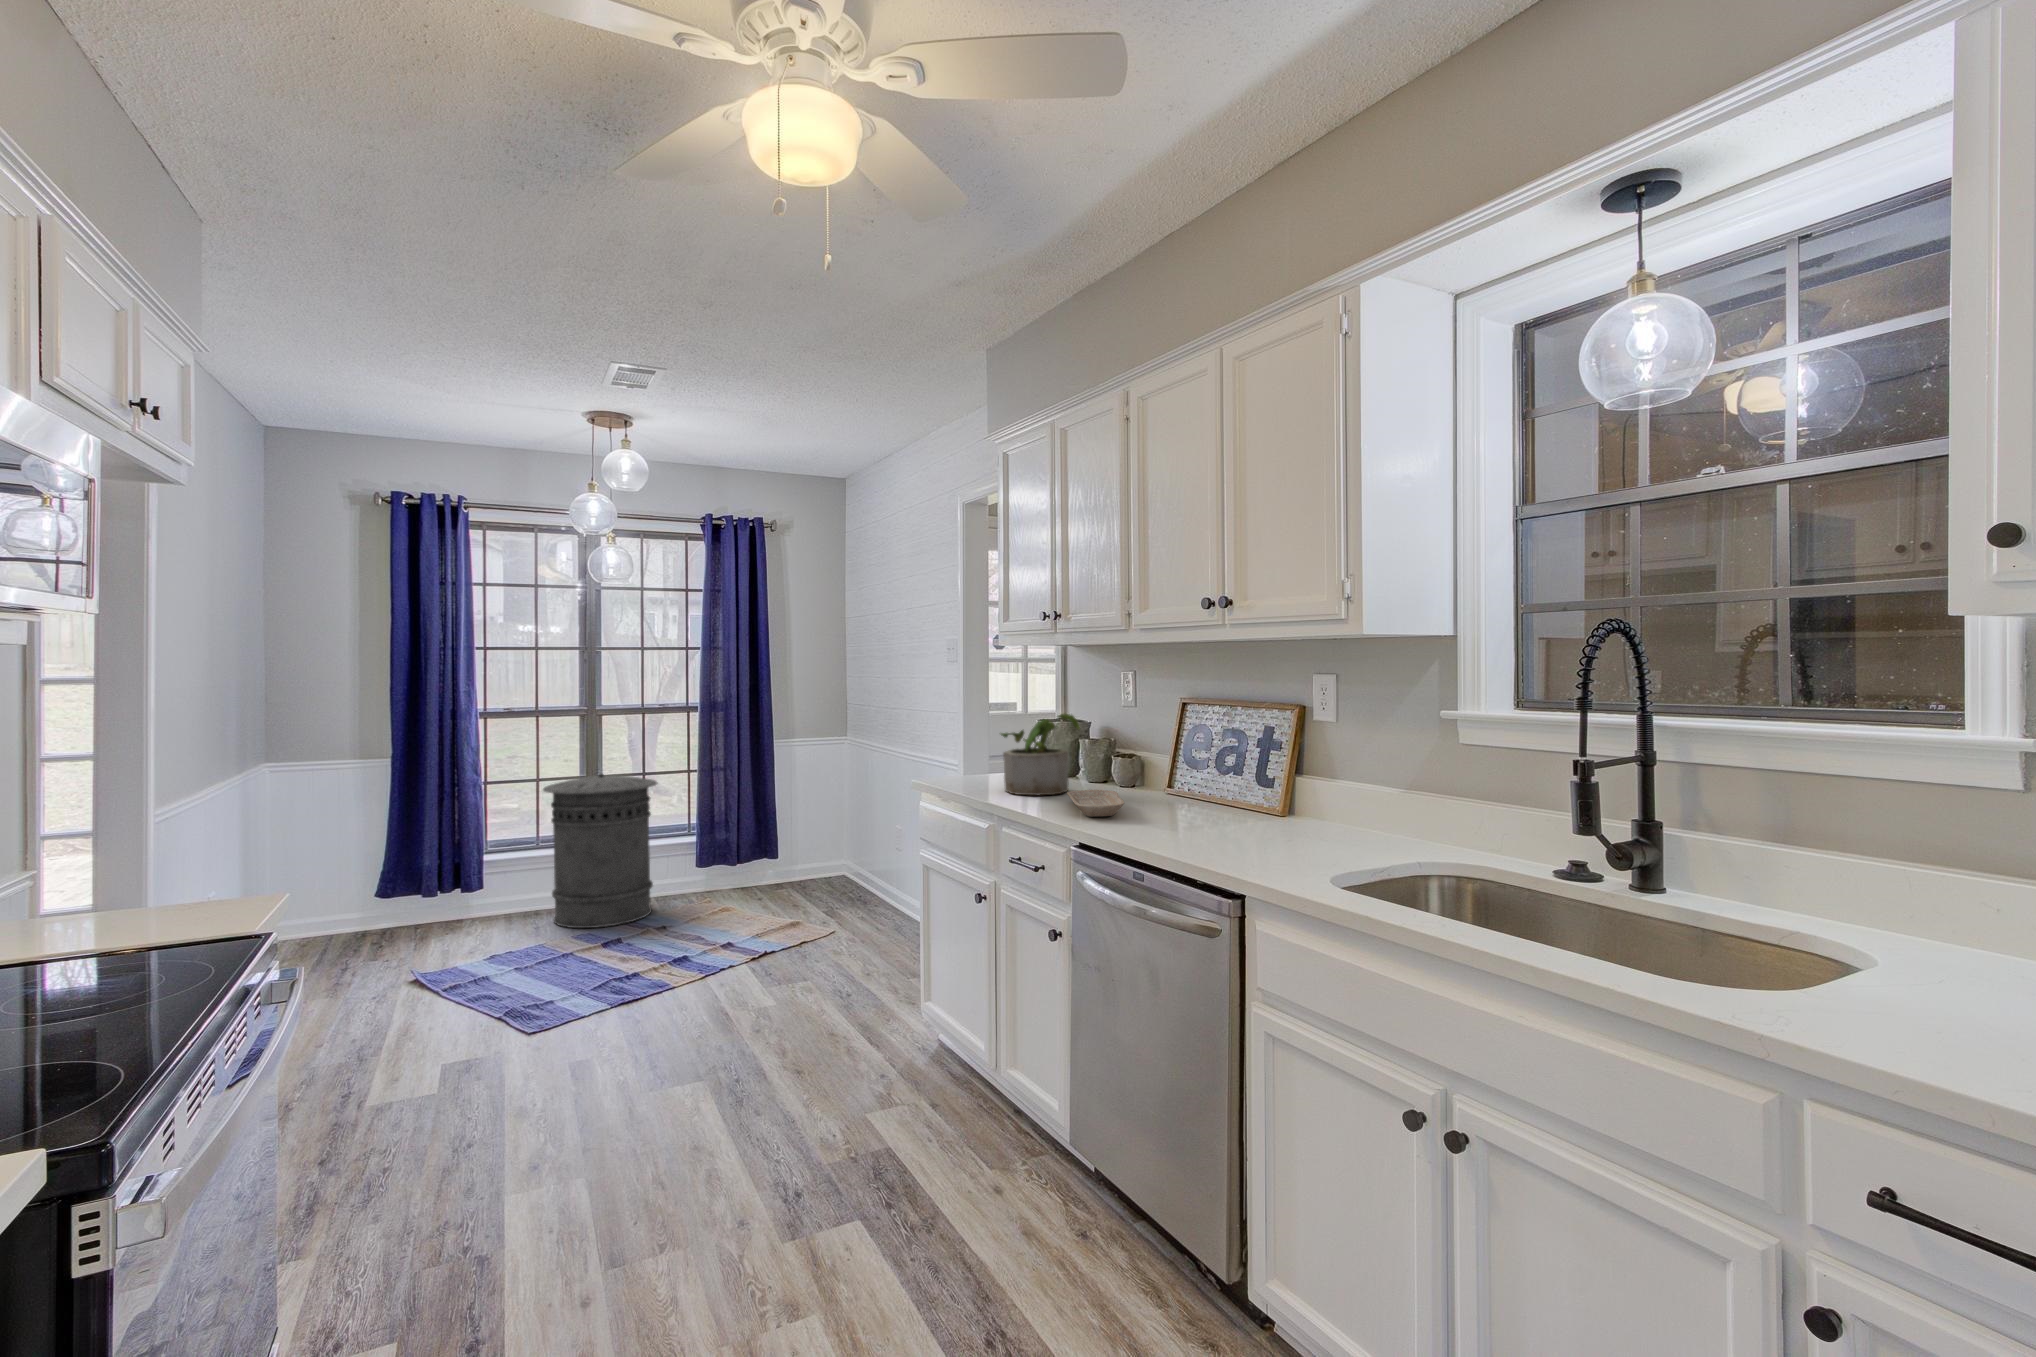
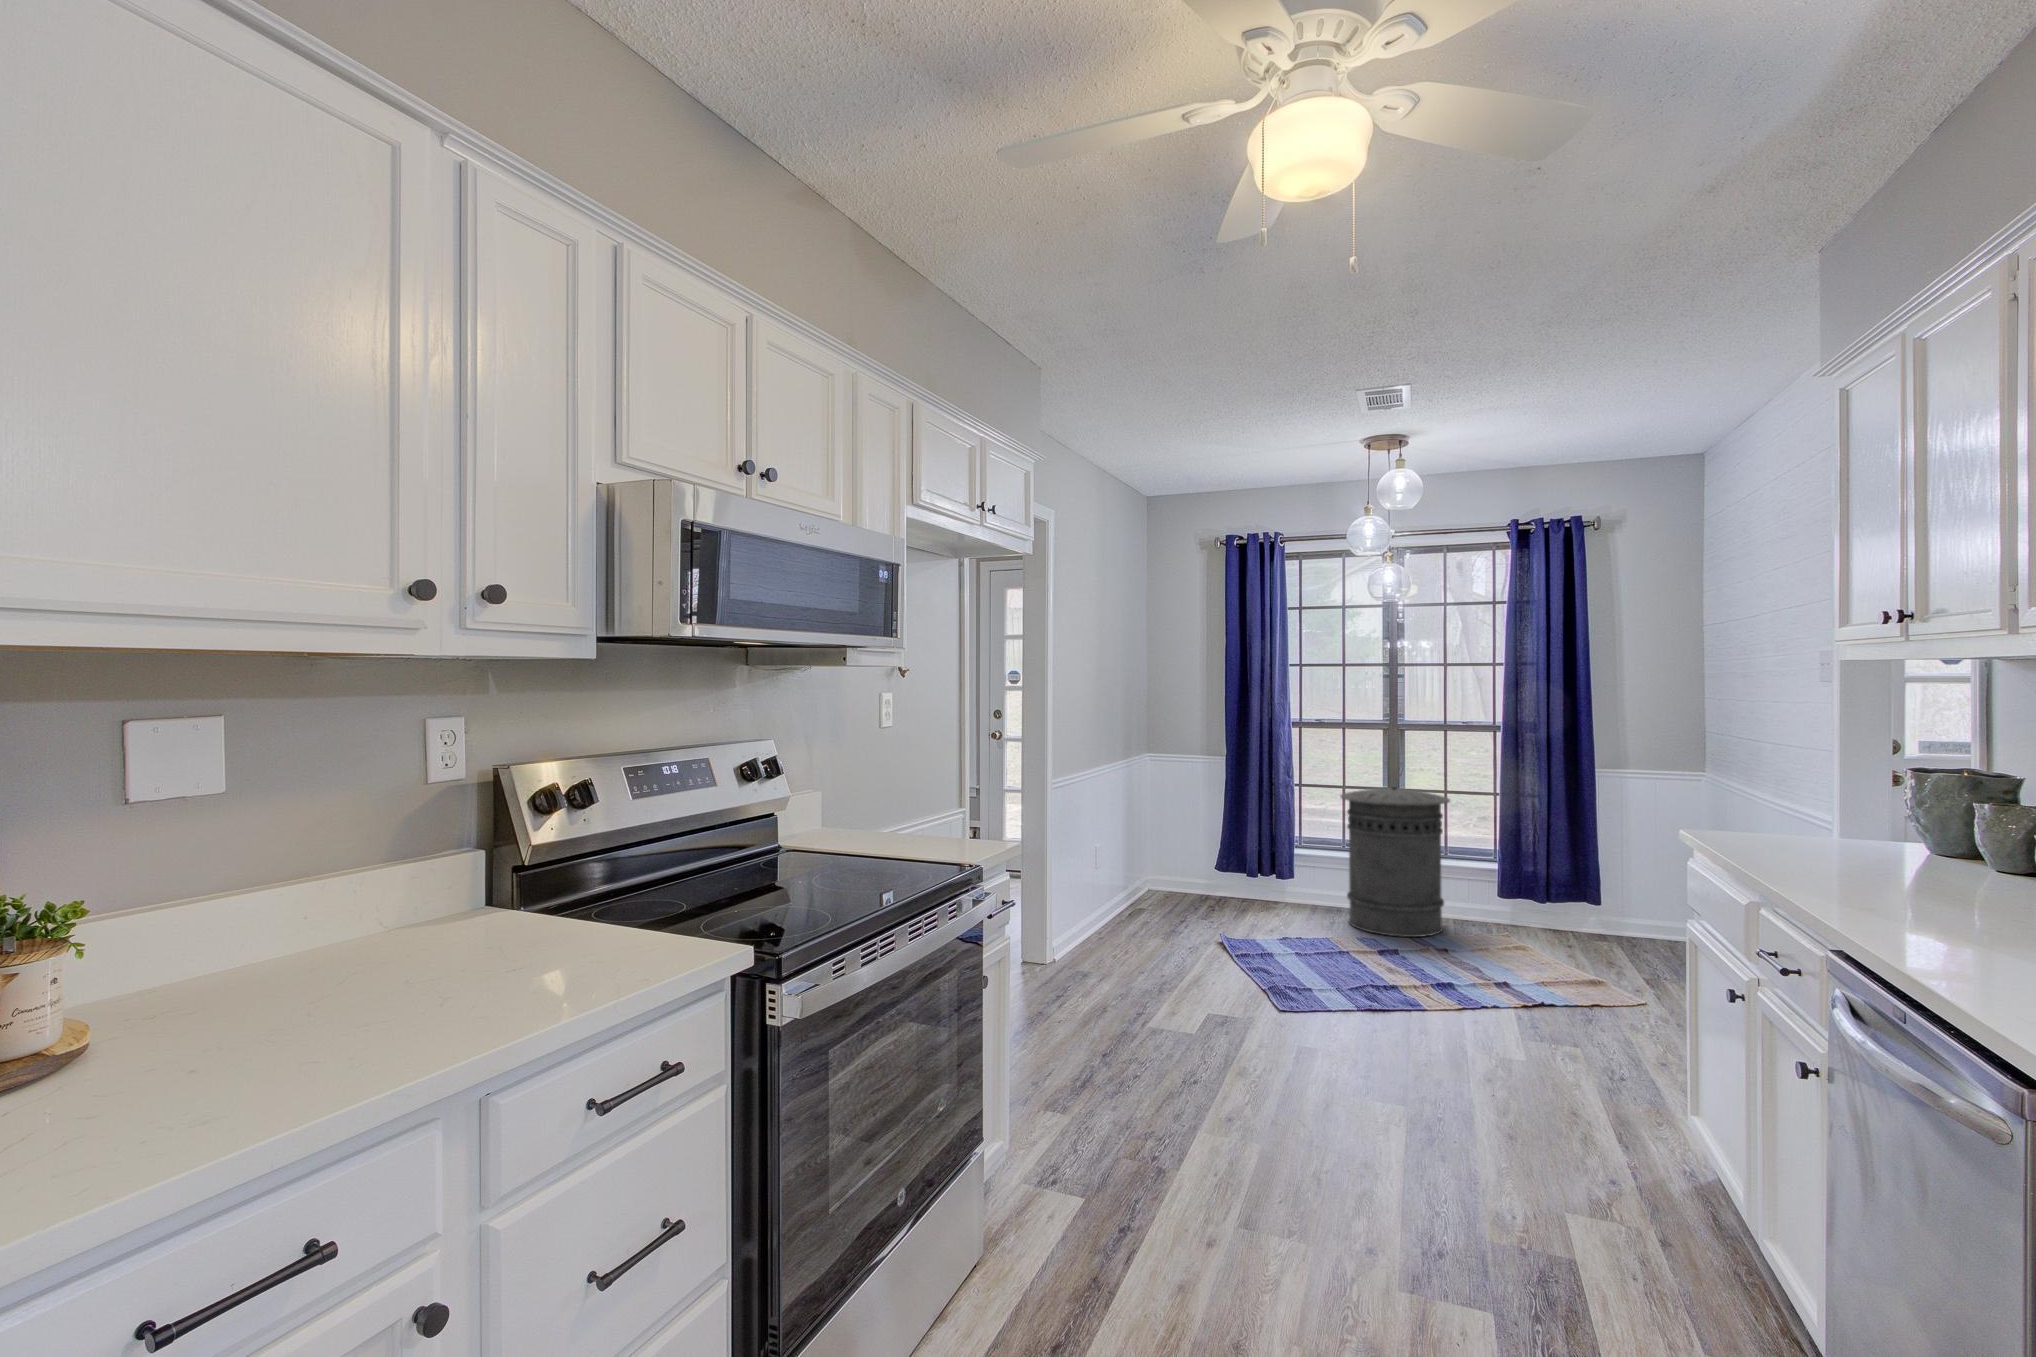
potted plant: present [1001,714,1080,795] -> none [1801,755,1946,870]
tray: present [1067,790,1124,817] -> none [1874,868,1987,911]

